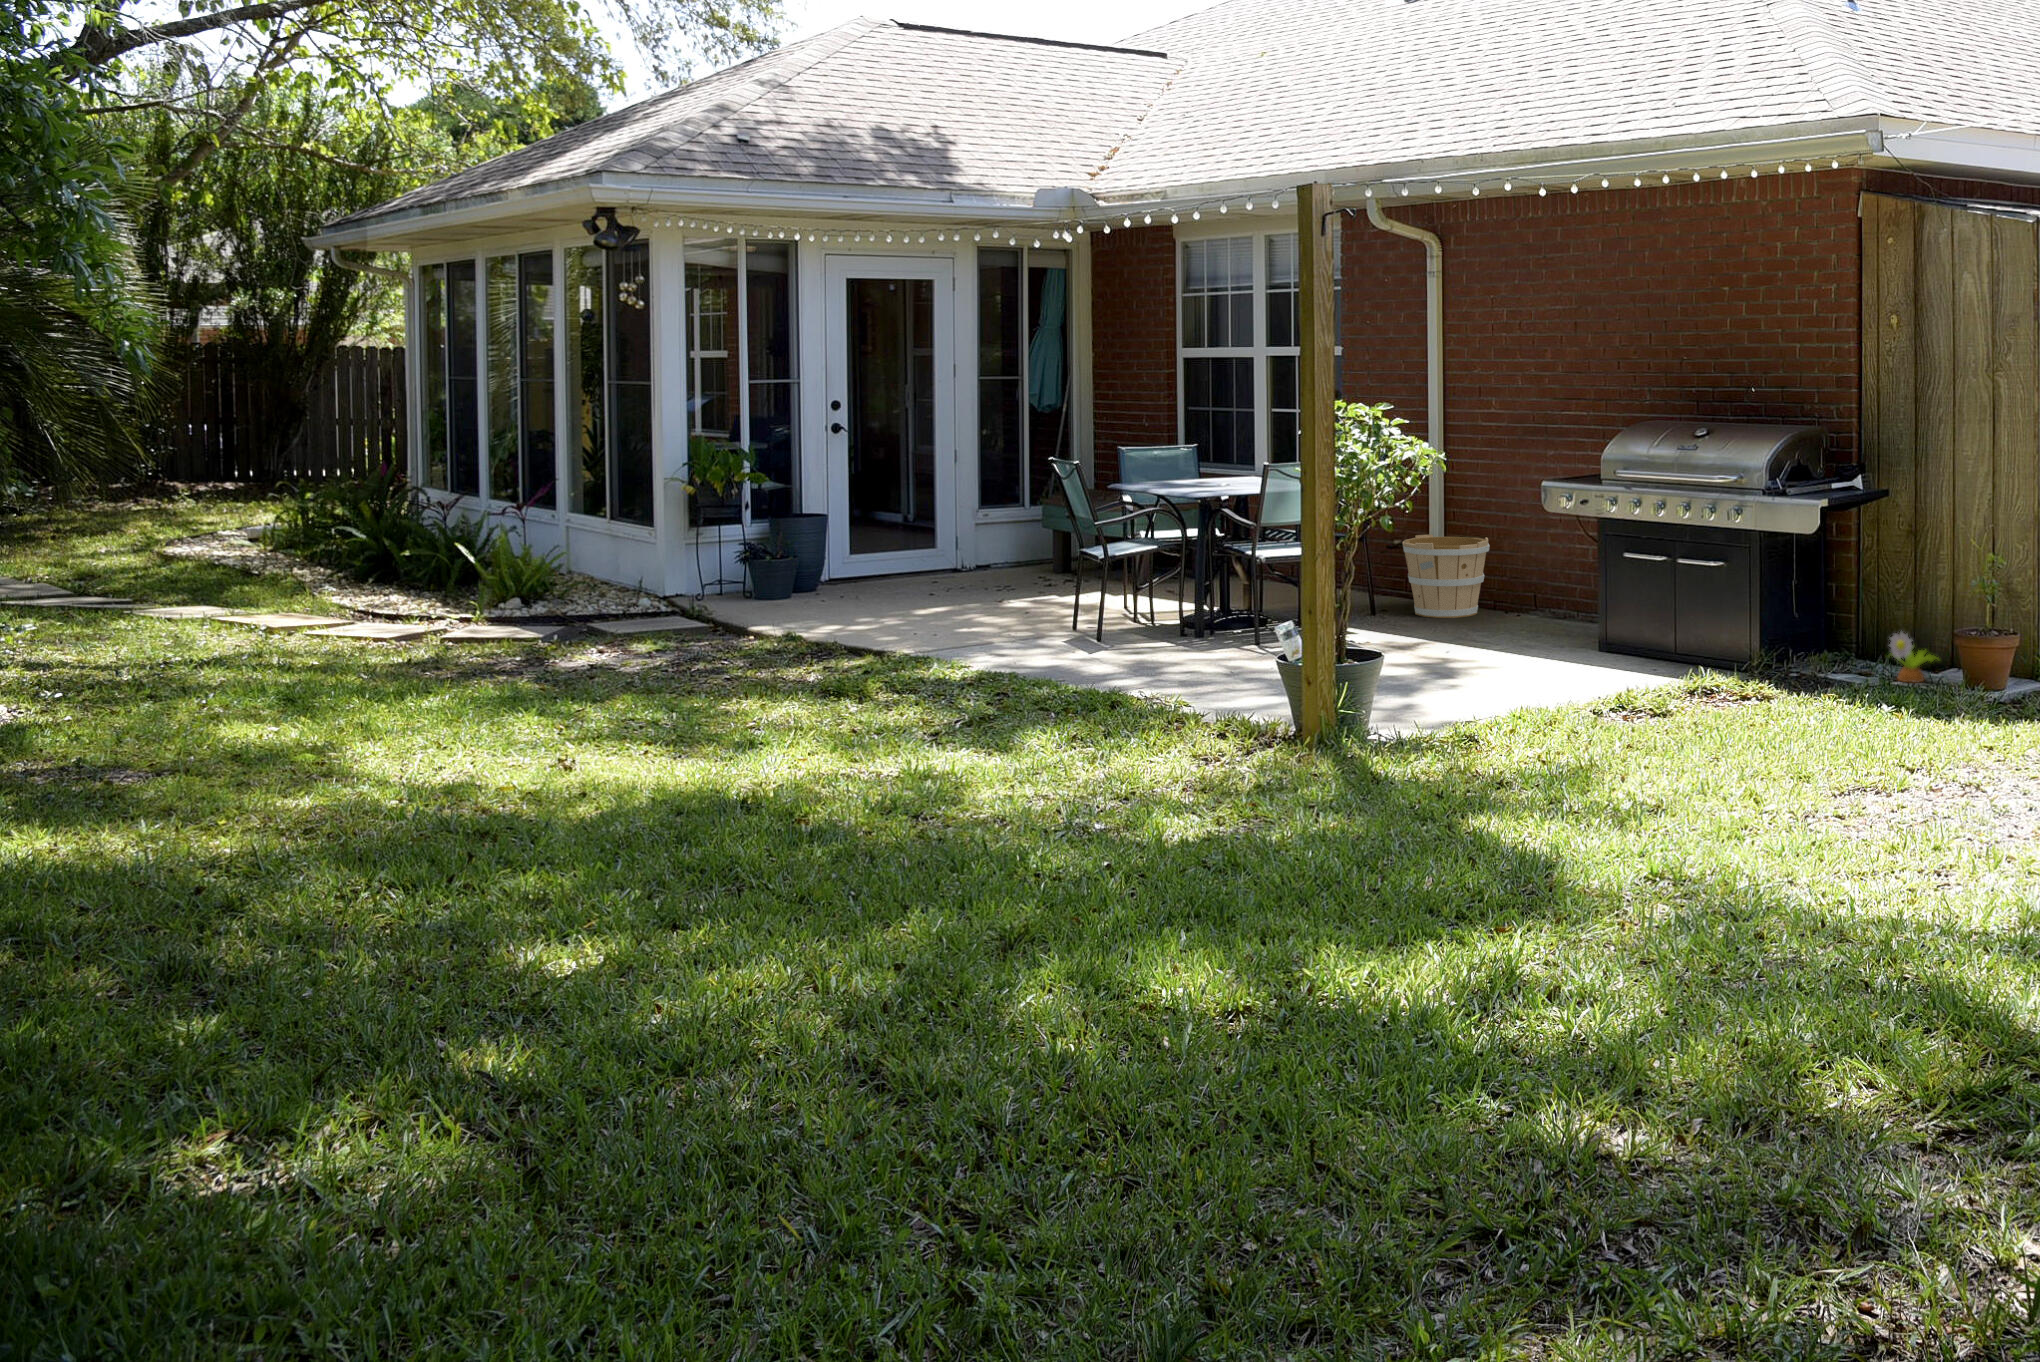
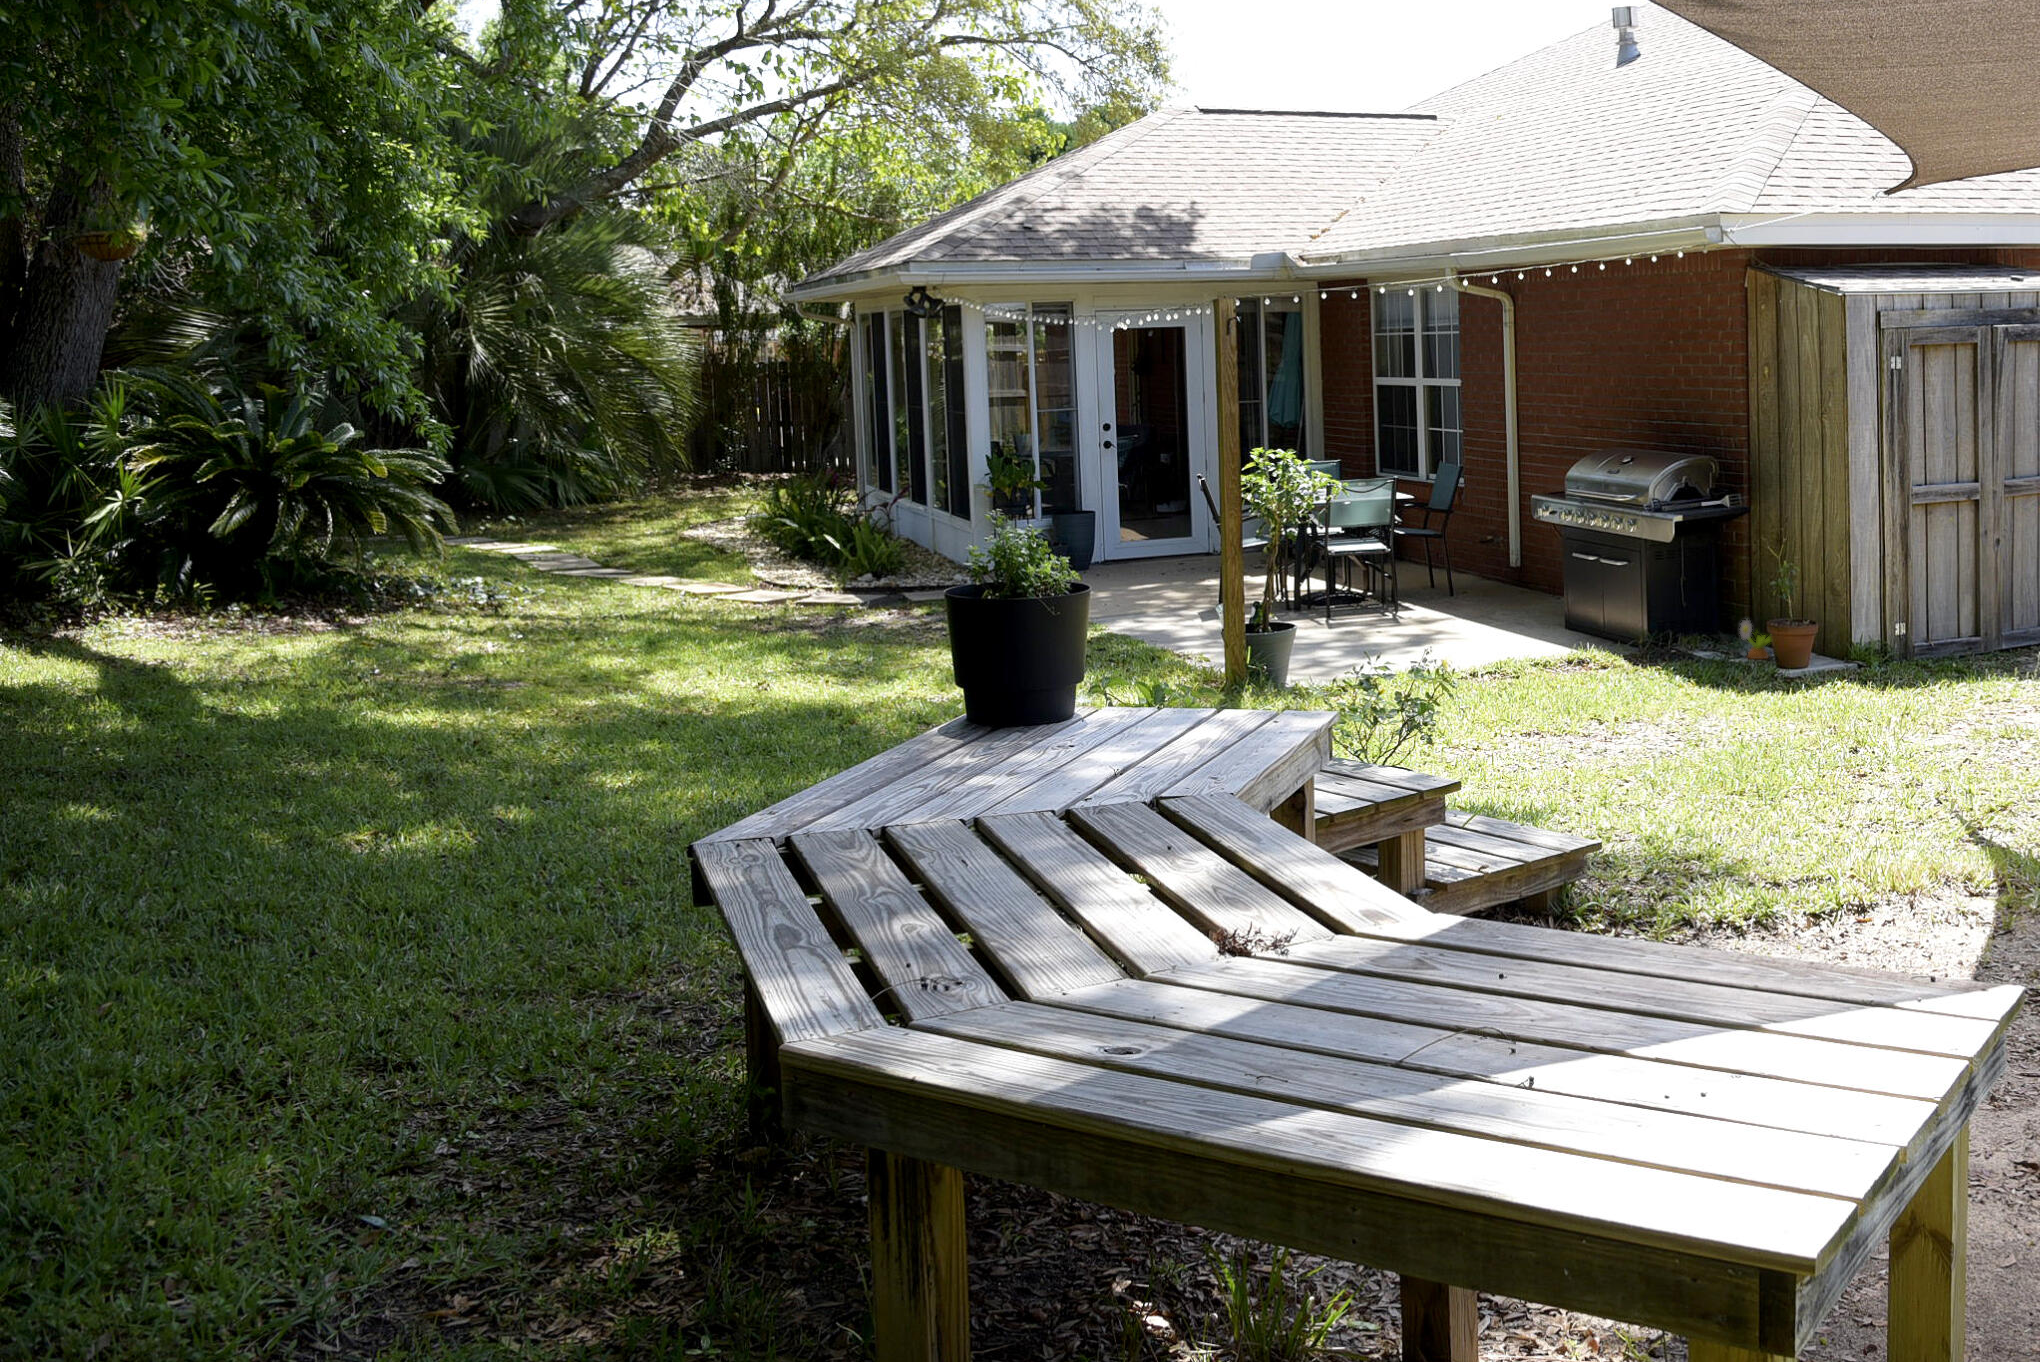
wooden bucket: present [1403,534,1490,618] -> none [1473,535,1545,601]

